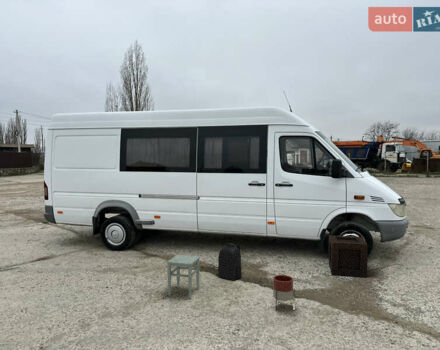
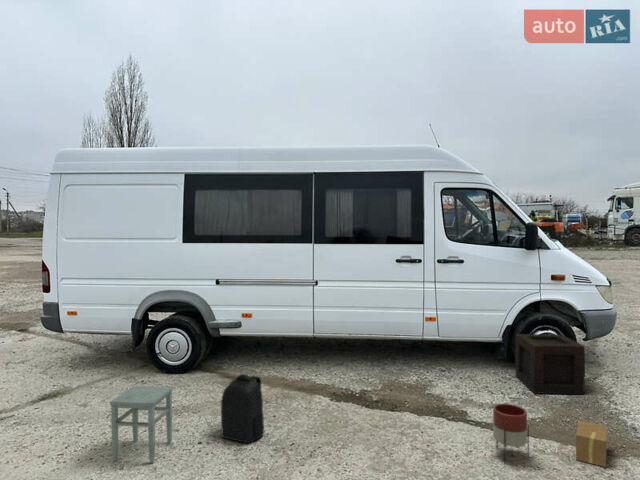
backpack: present [218,243,242,280] -> present [221,374,264,443]
stool: present [167,255,200,298] -> present [110,386,173,463]
cardboard box: none [324,289,350,318] -> present [576,420,607,467]

